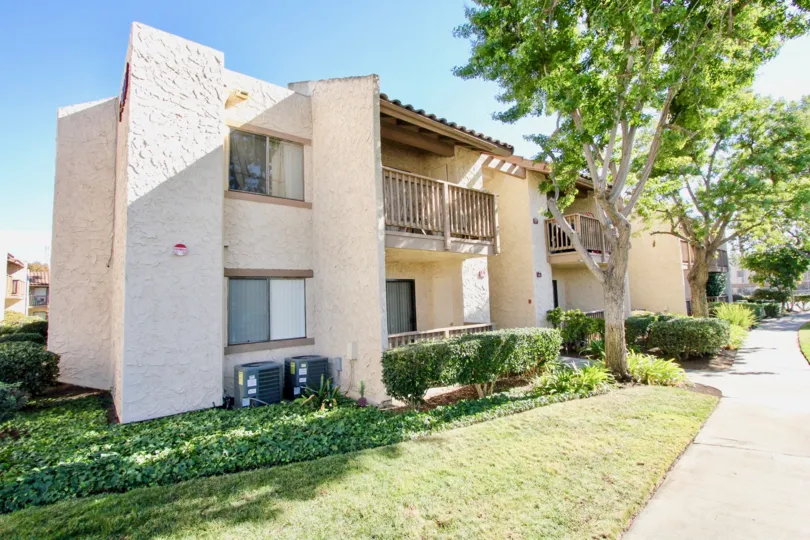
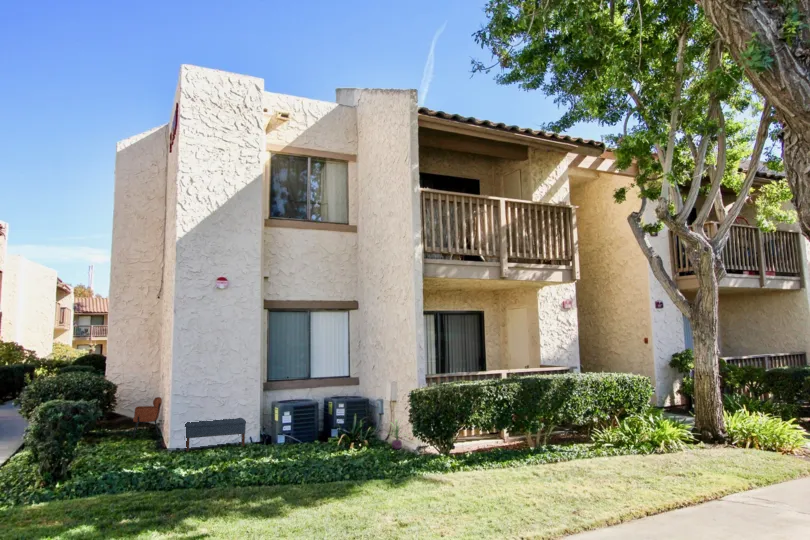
chair: none [79,367,113,413] -> present [133,397,162,439]
bench: none [140,385,209,425] -> present [185,418,246,451]

